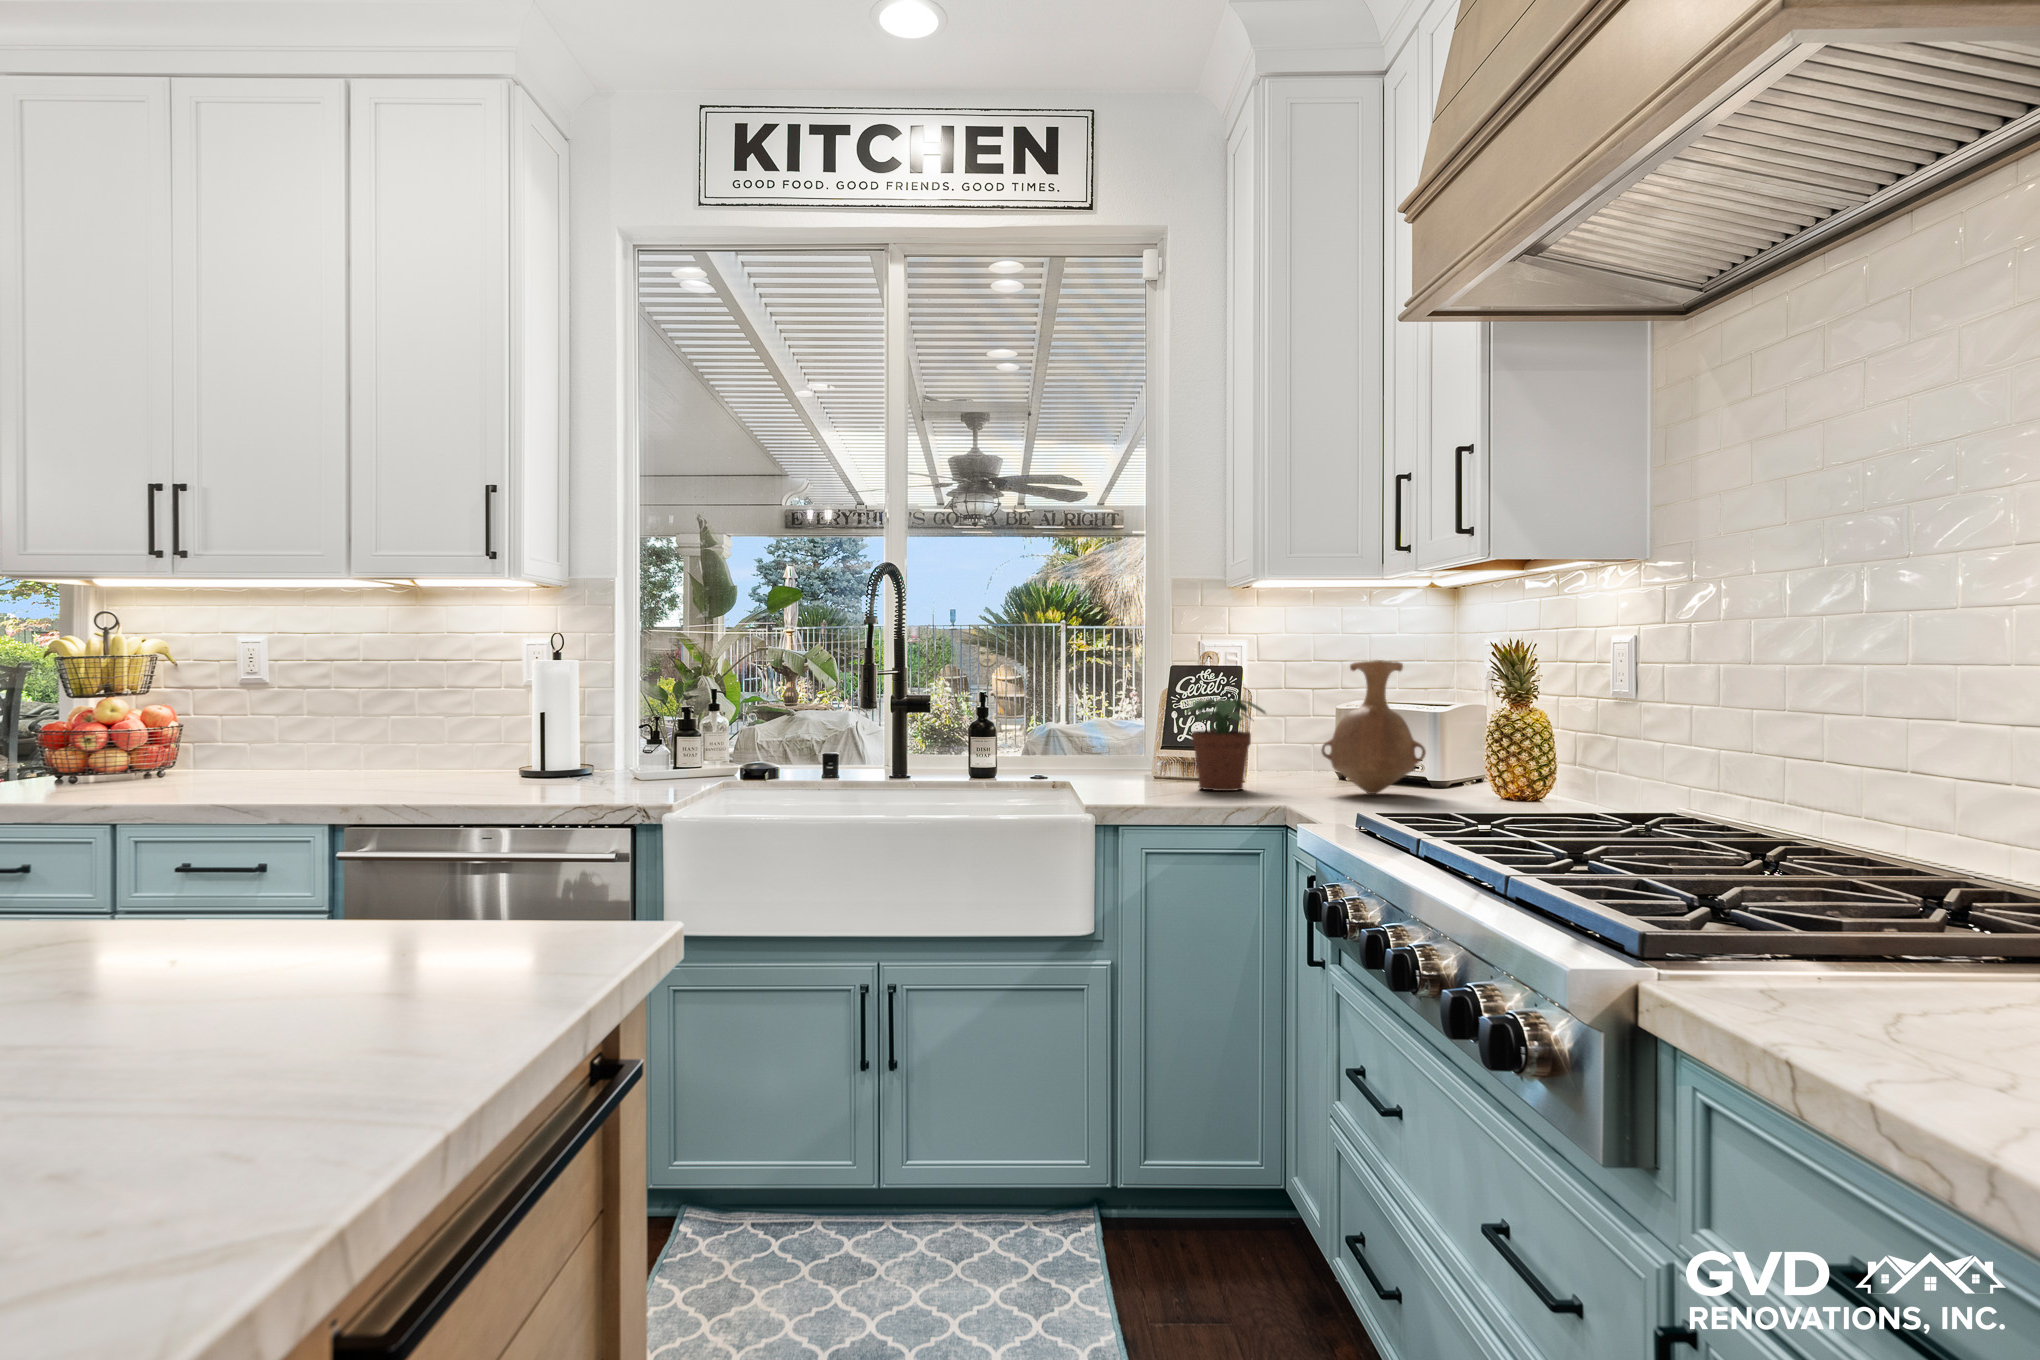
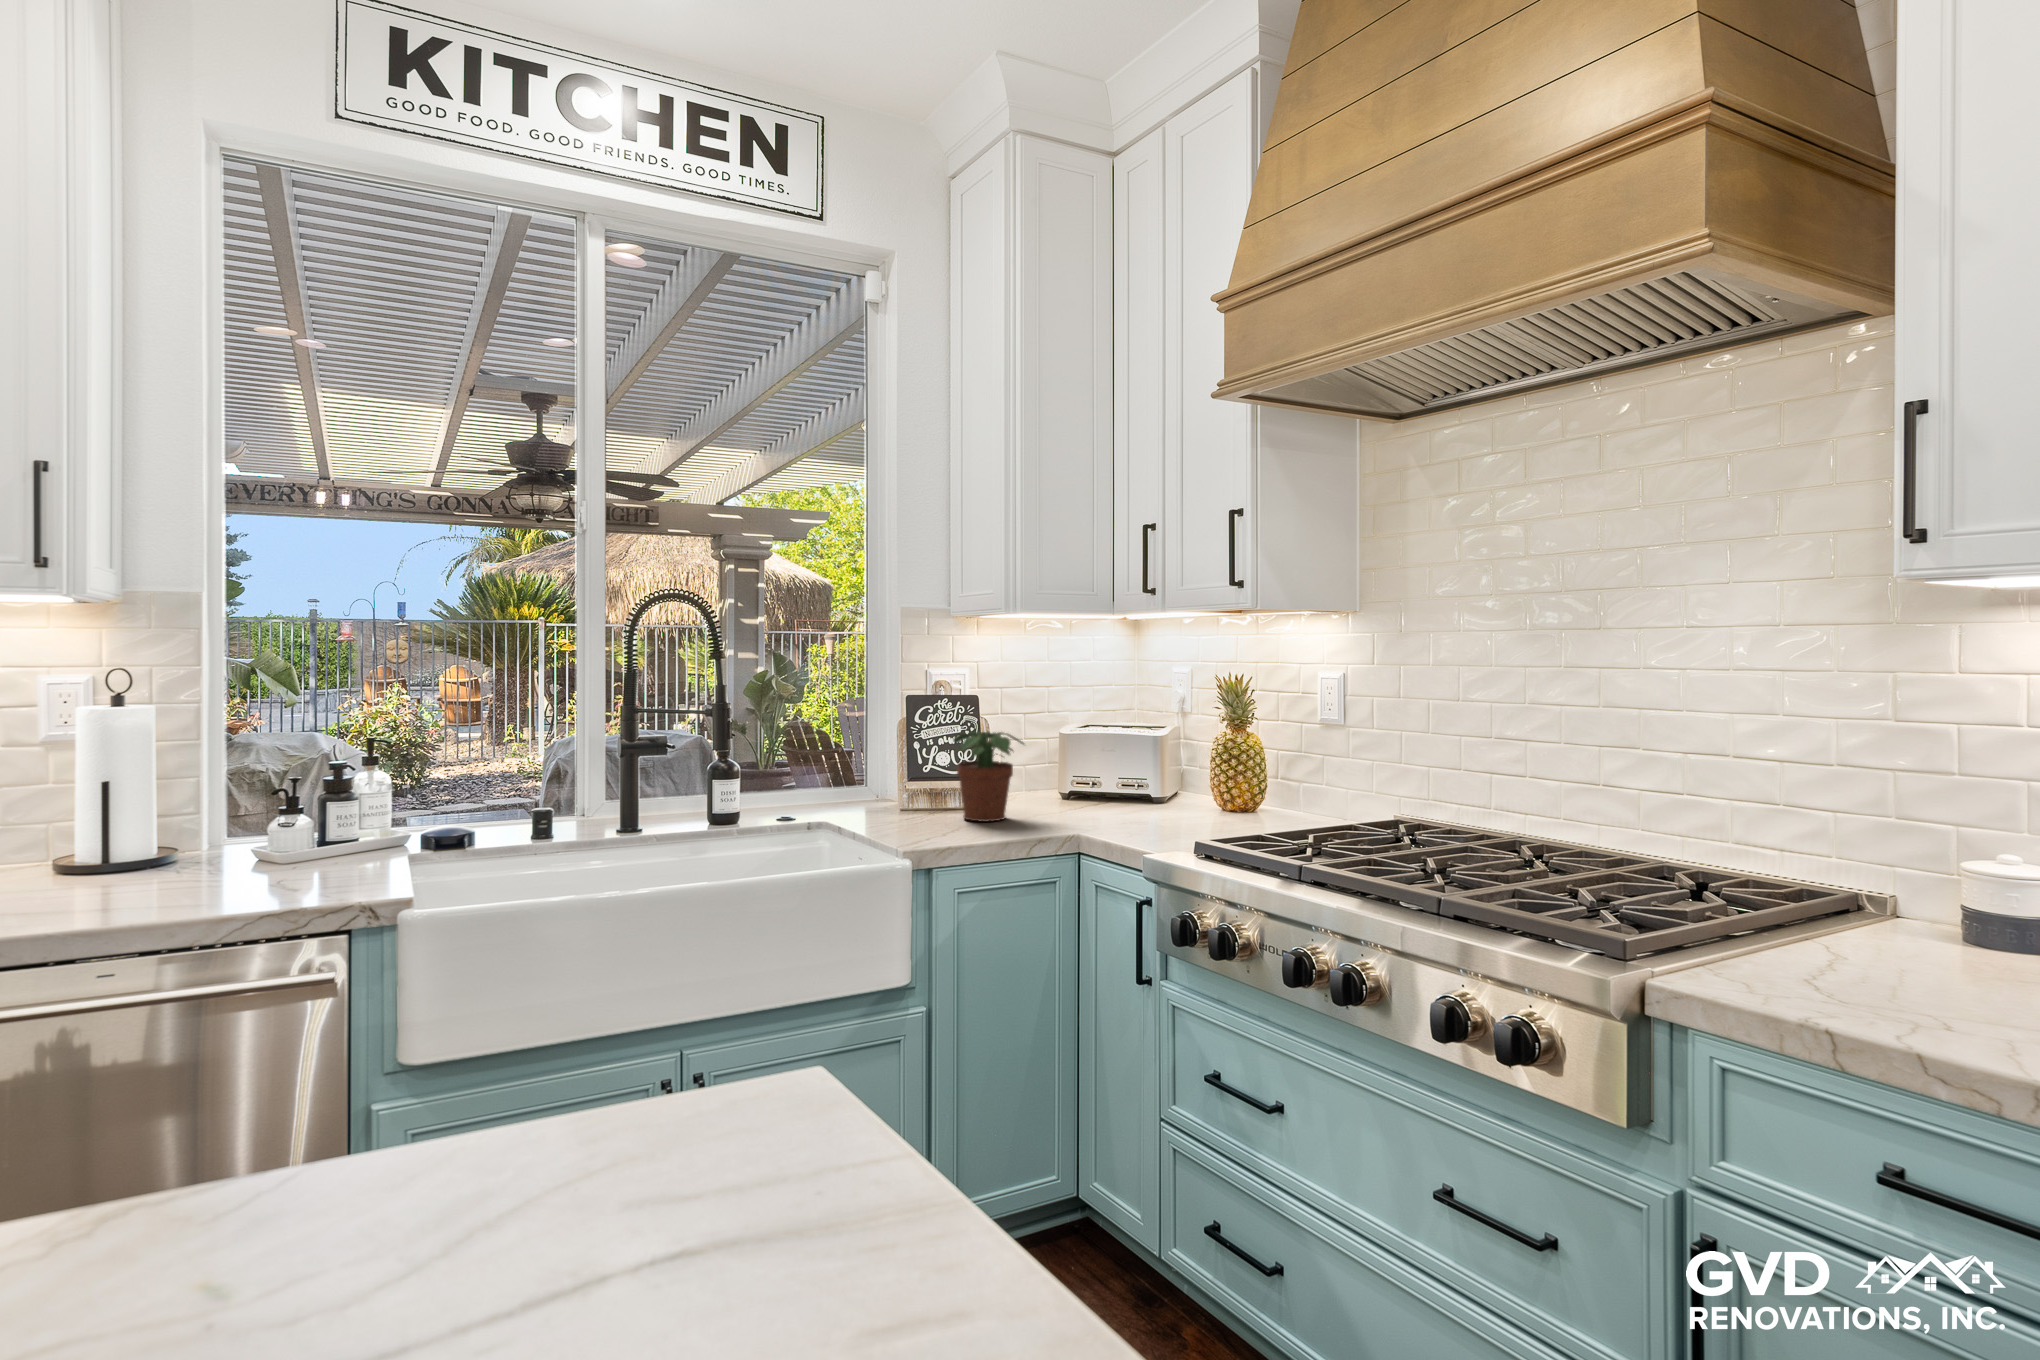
vase: present [1322,660,1426,794] -> none [1082,697,1171,816]

